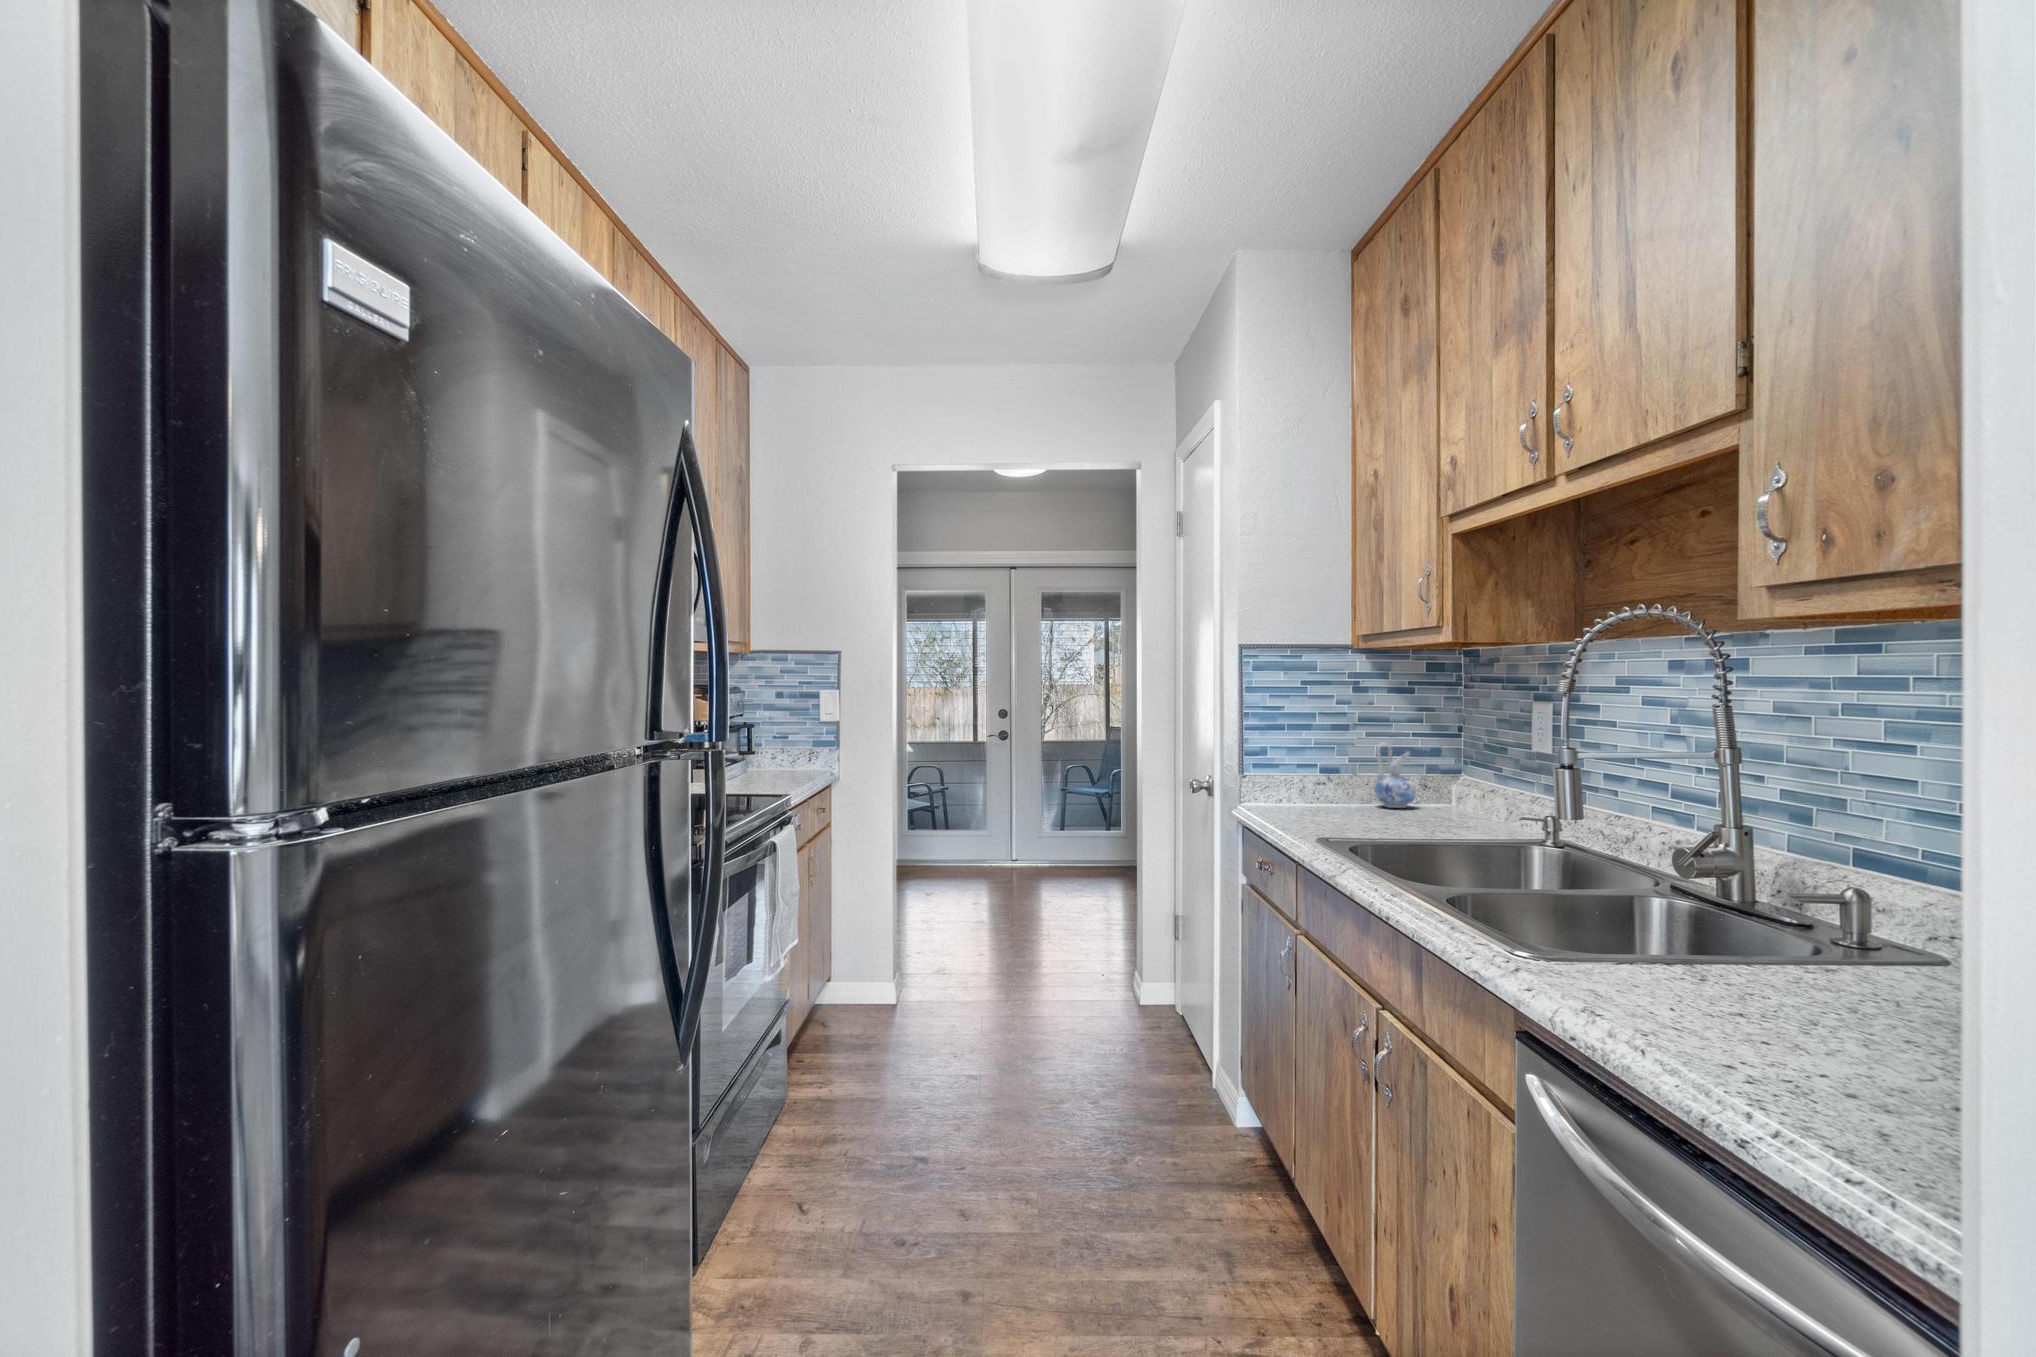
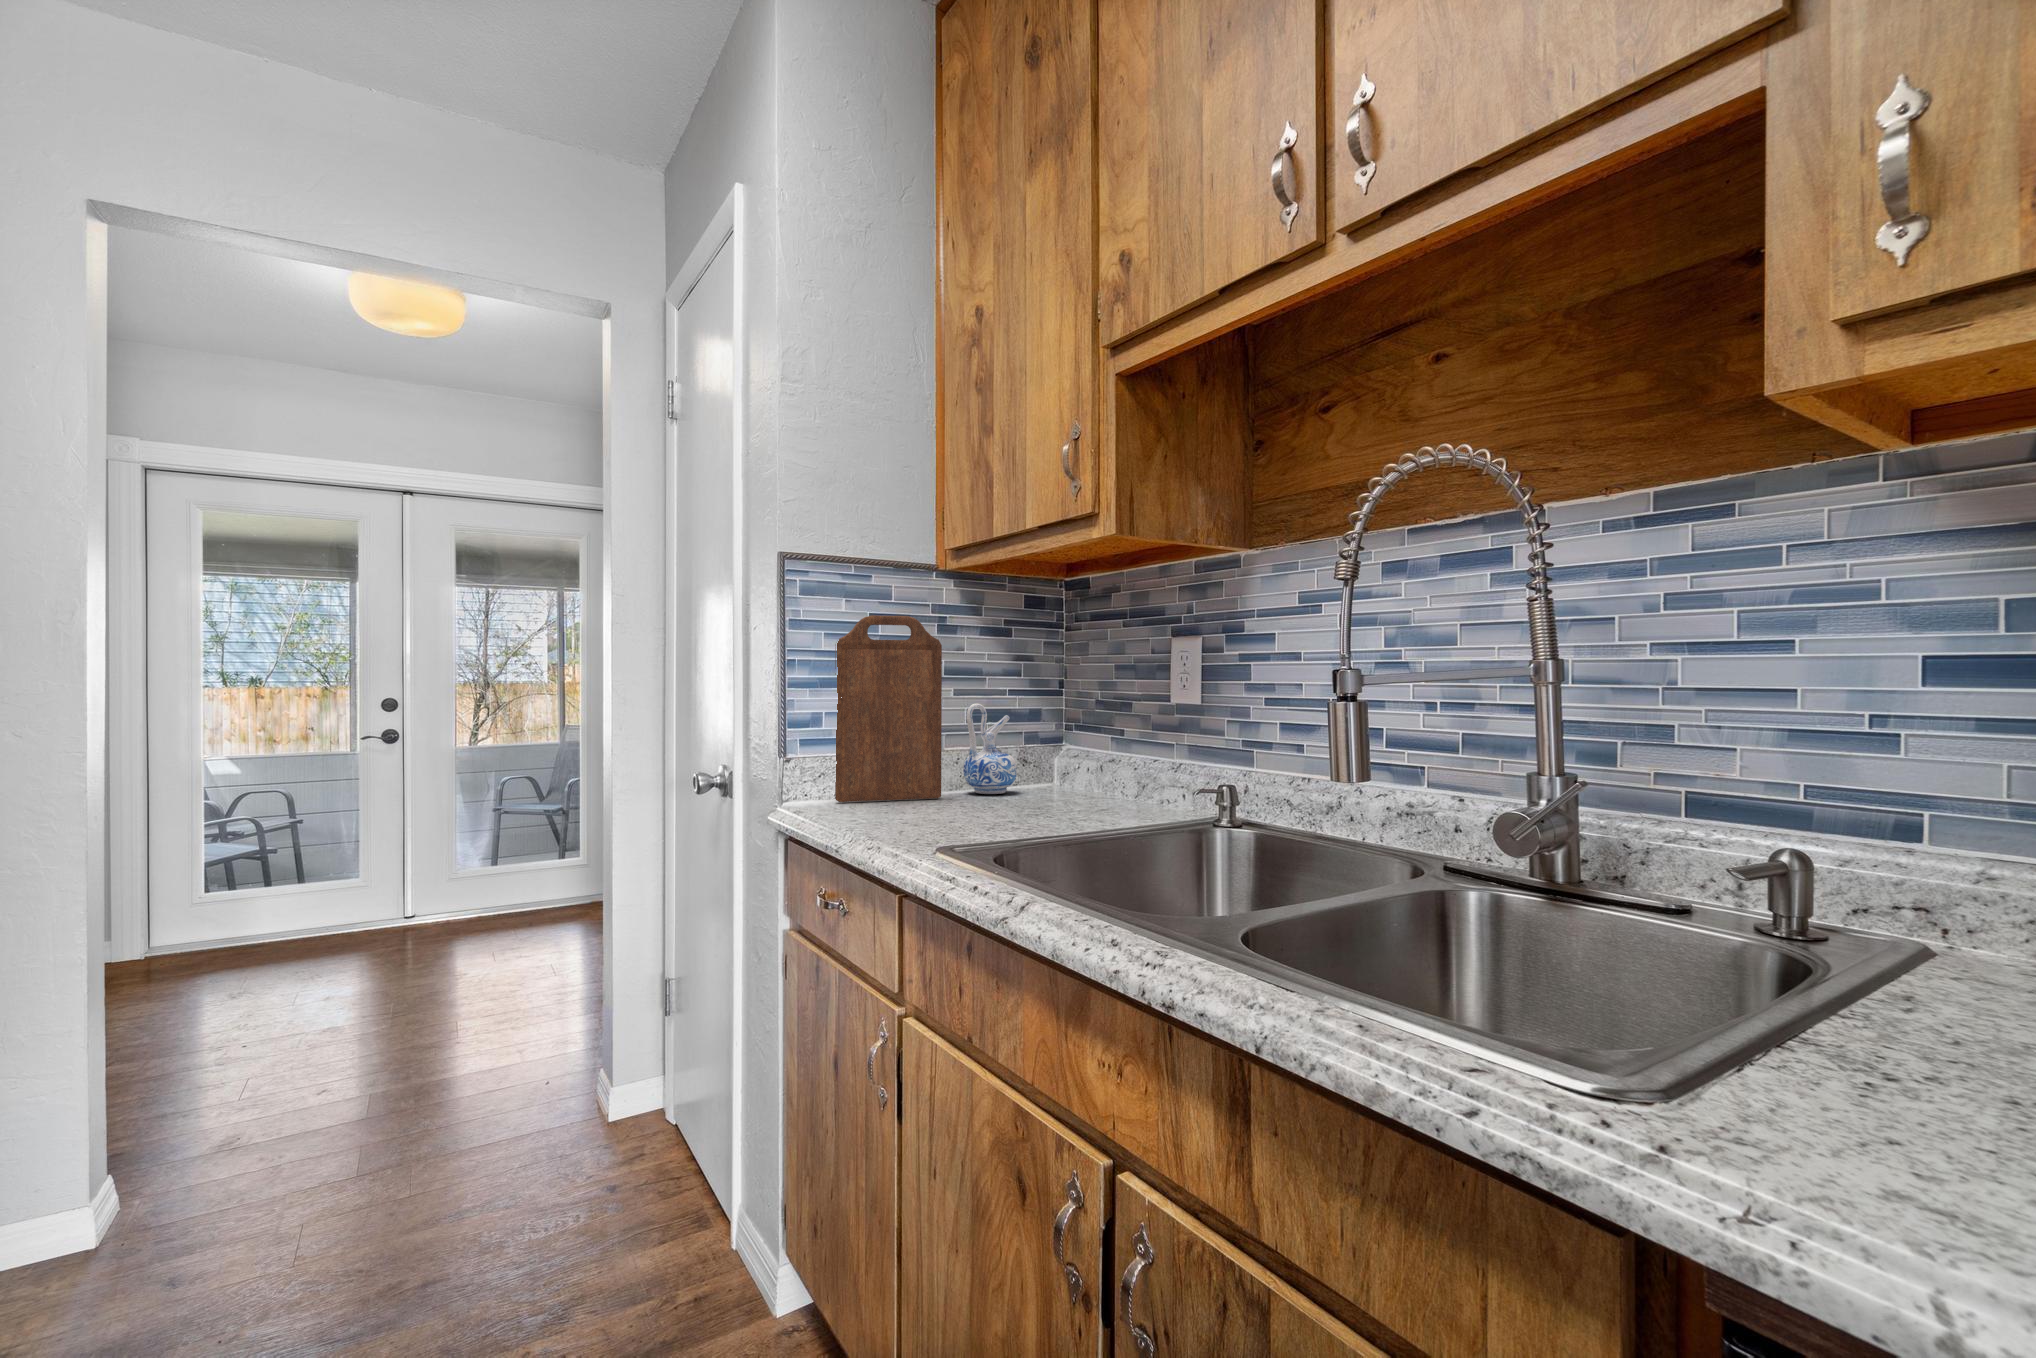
cutting board: none [1279,682,1356,809] -> present [835,615,942,802]

